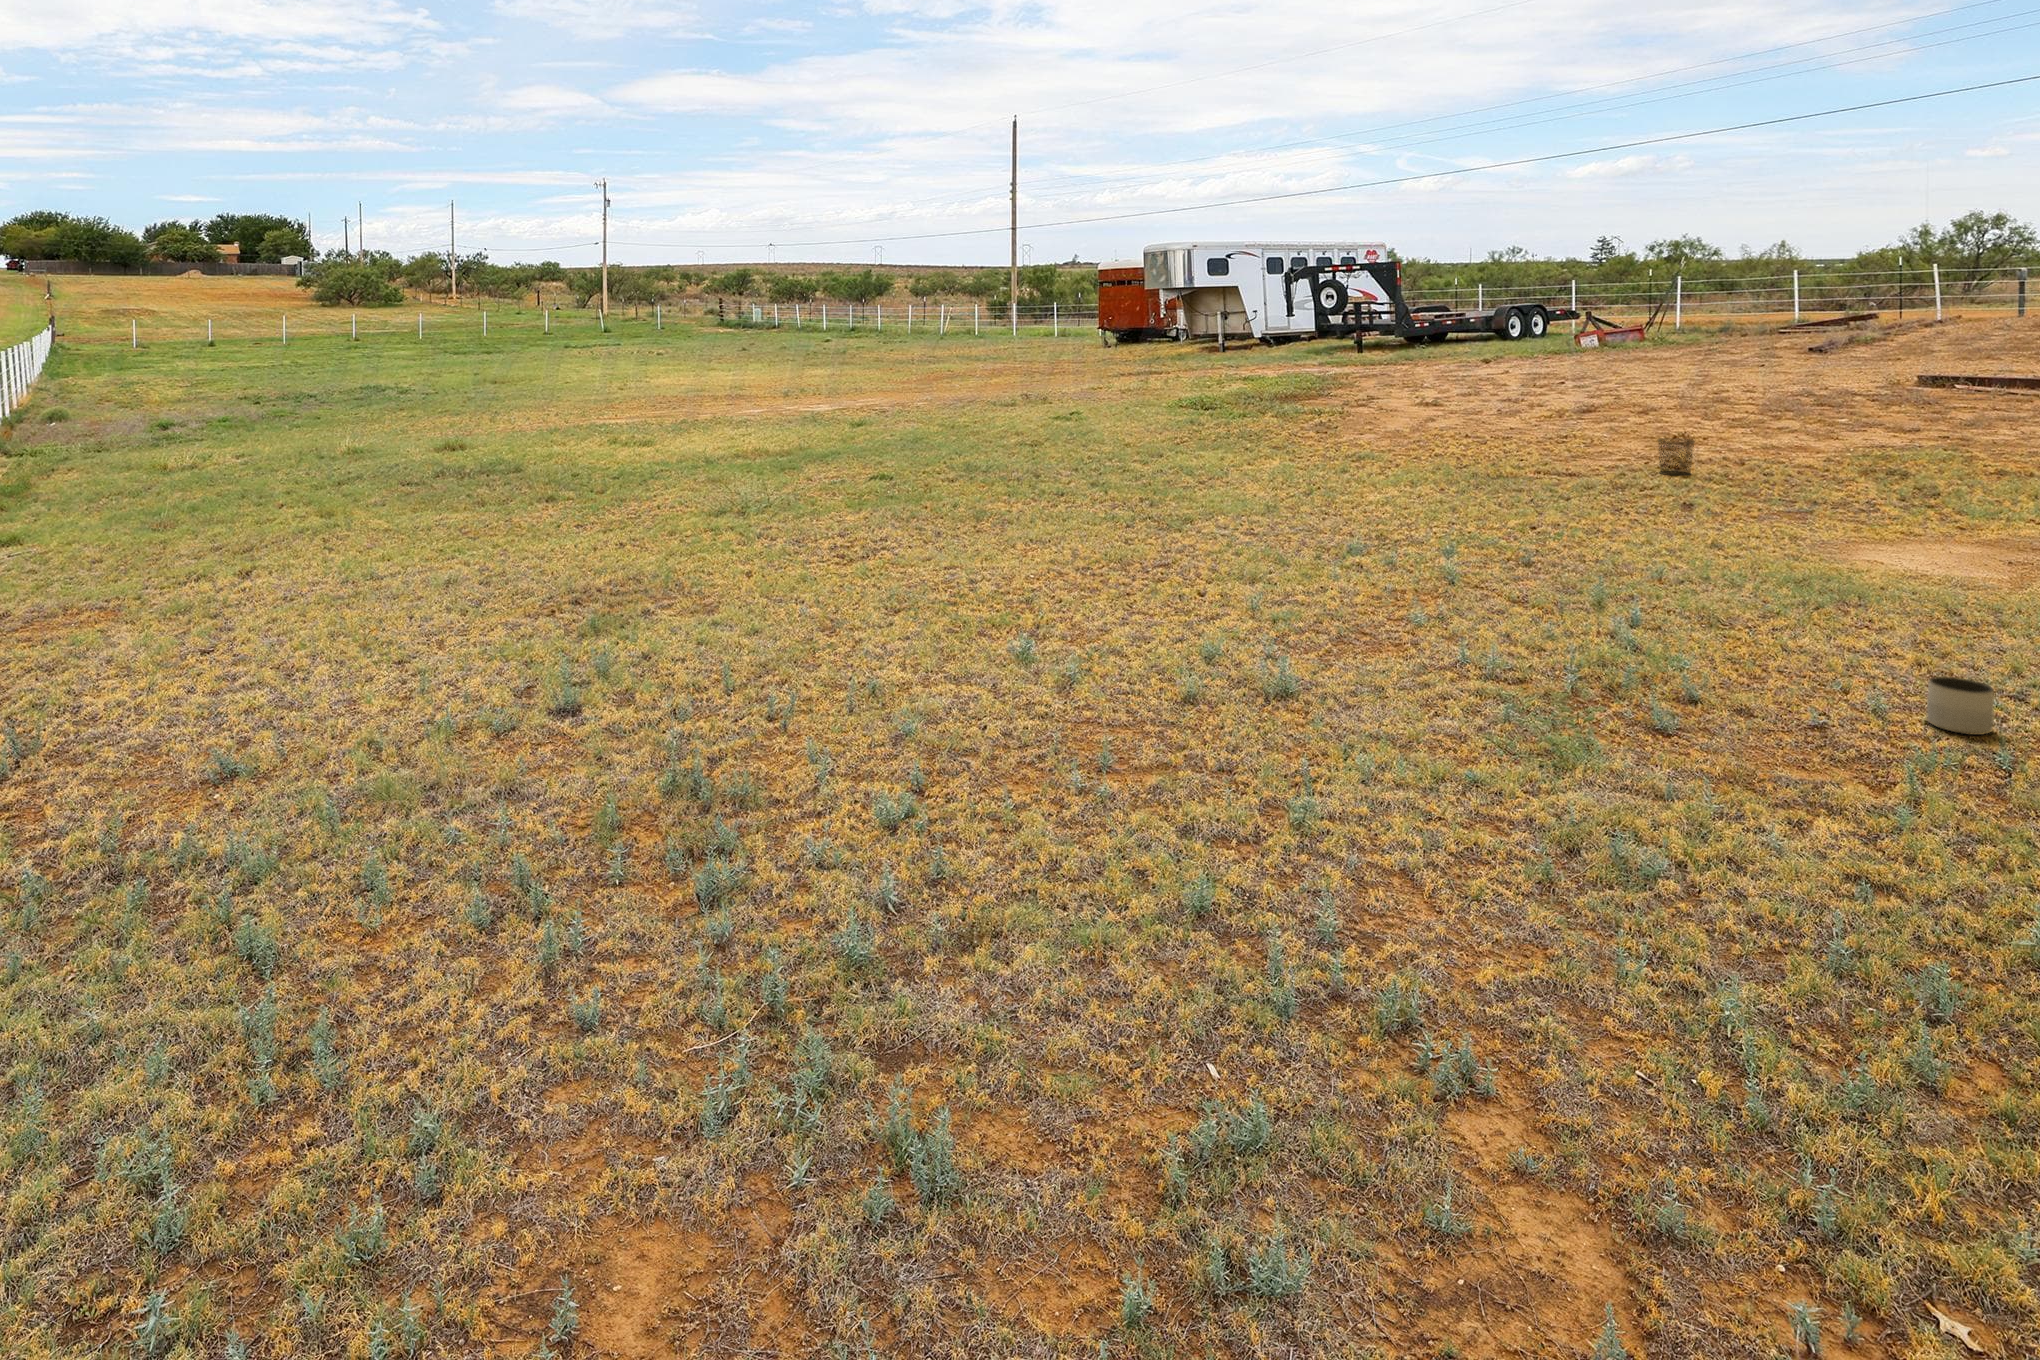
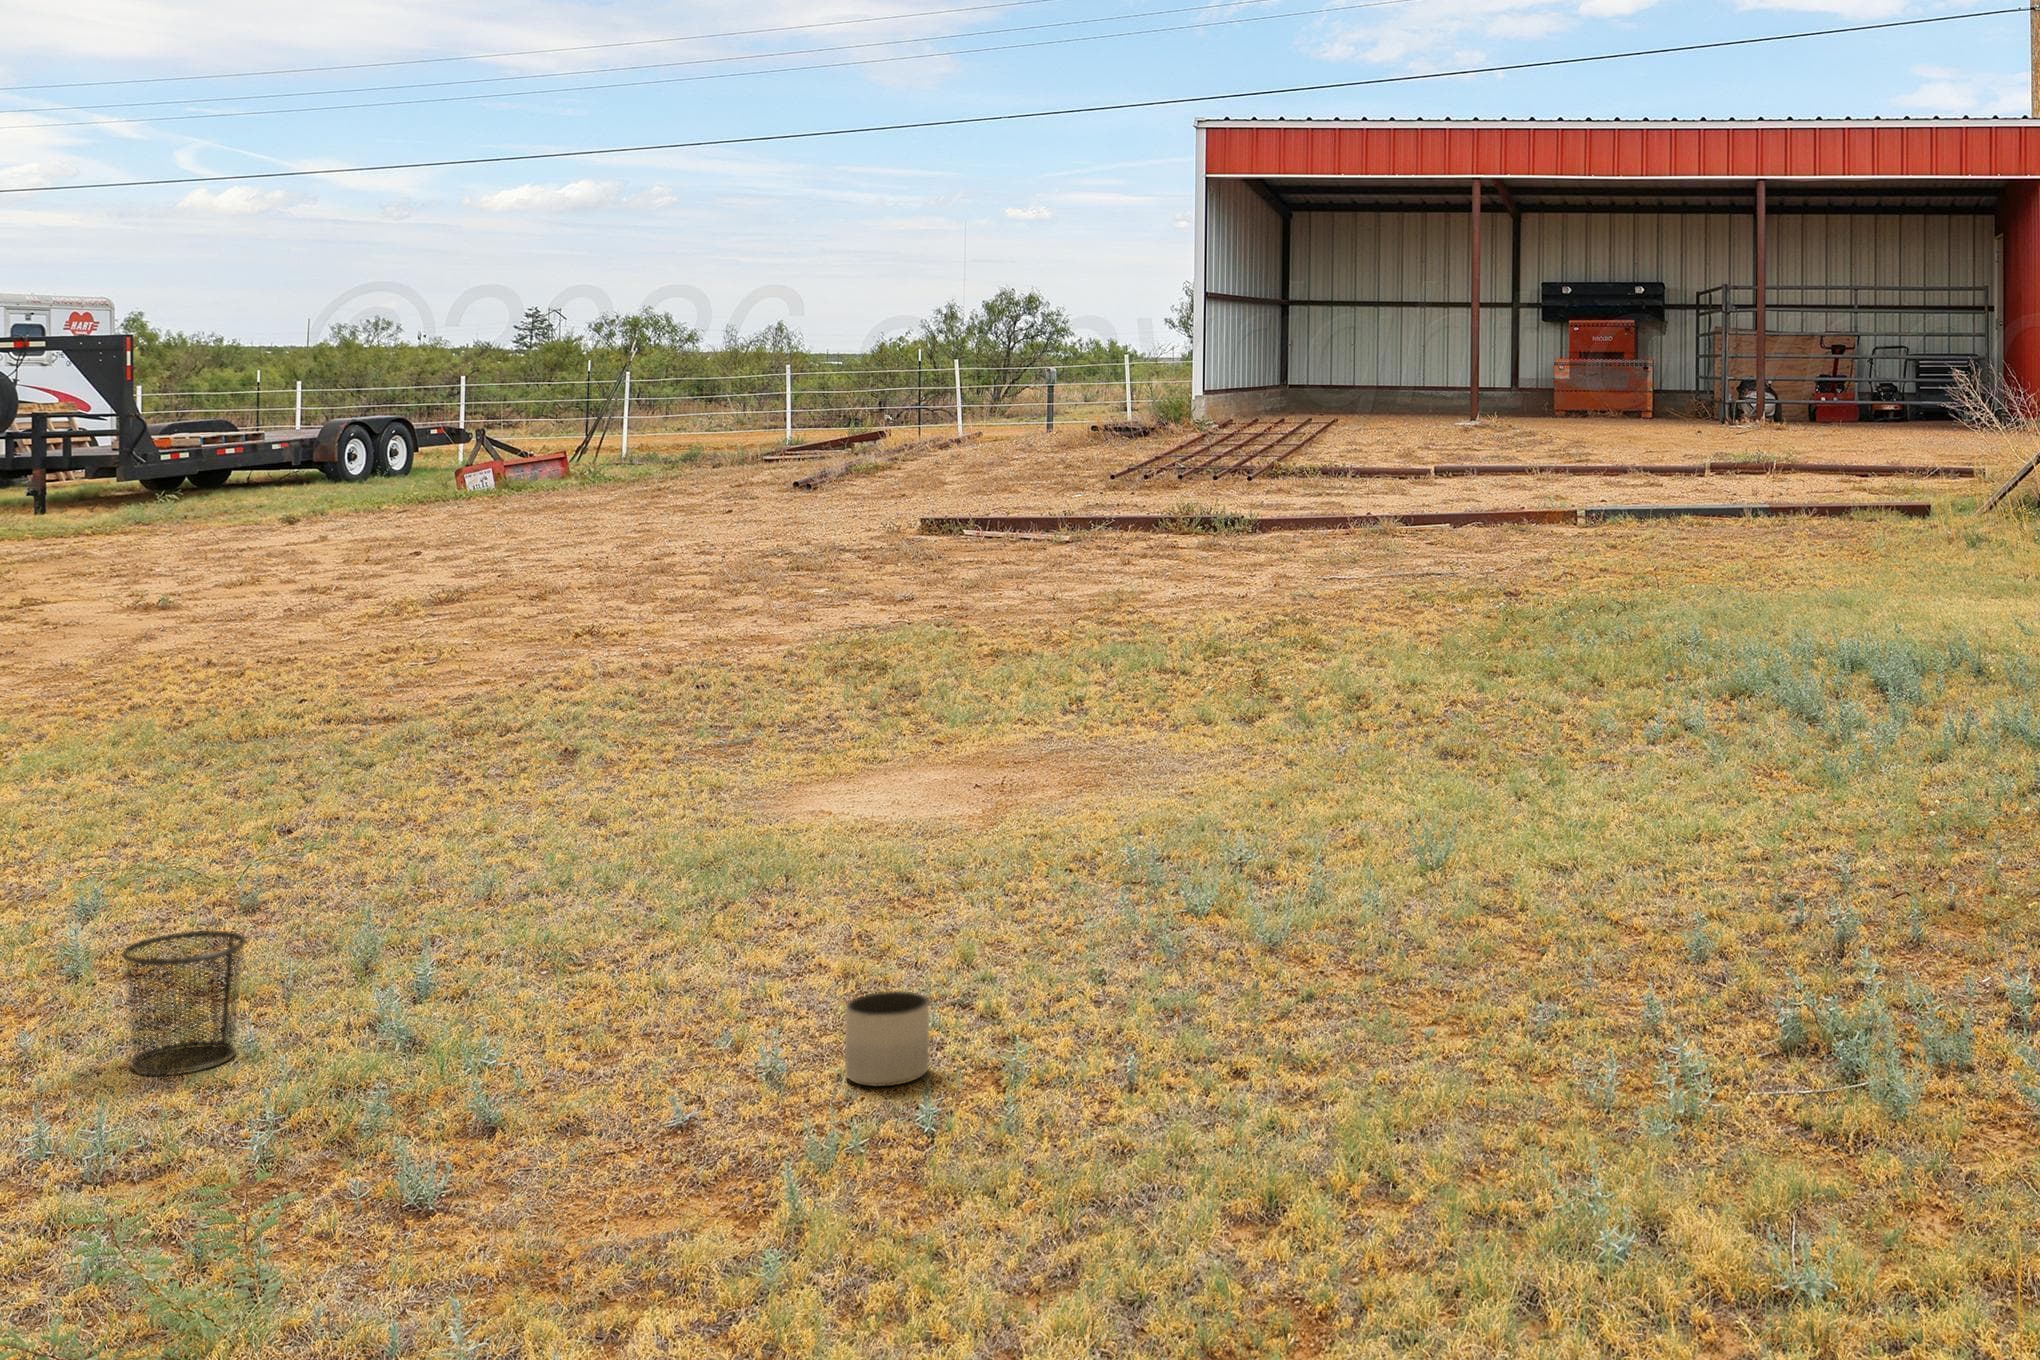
trash can: present [1658,438,1694,476] -> present [122,931,246,1075]

